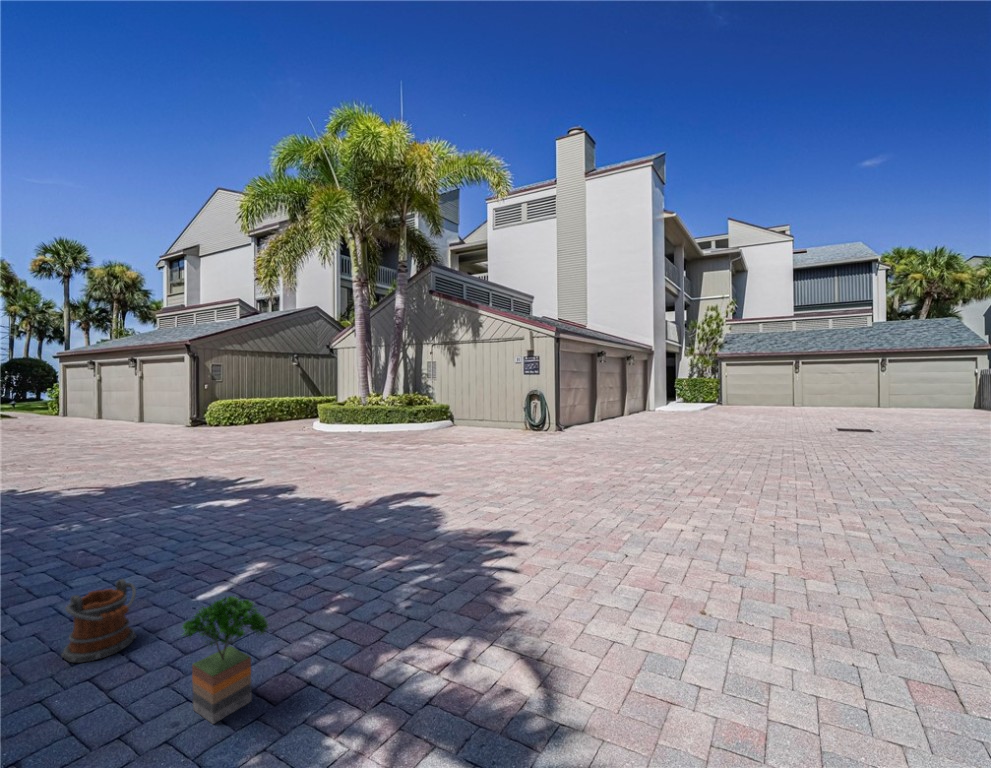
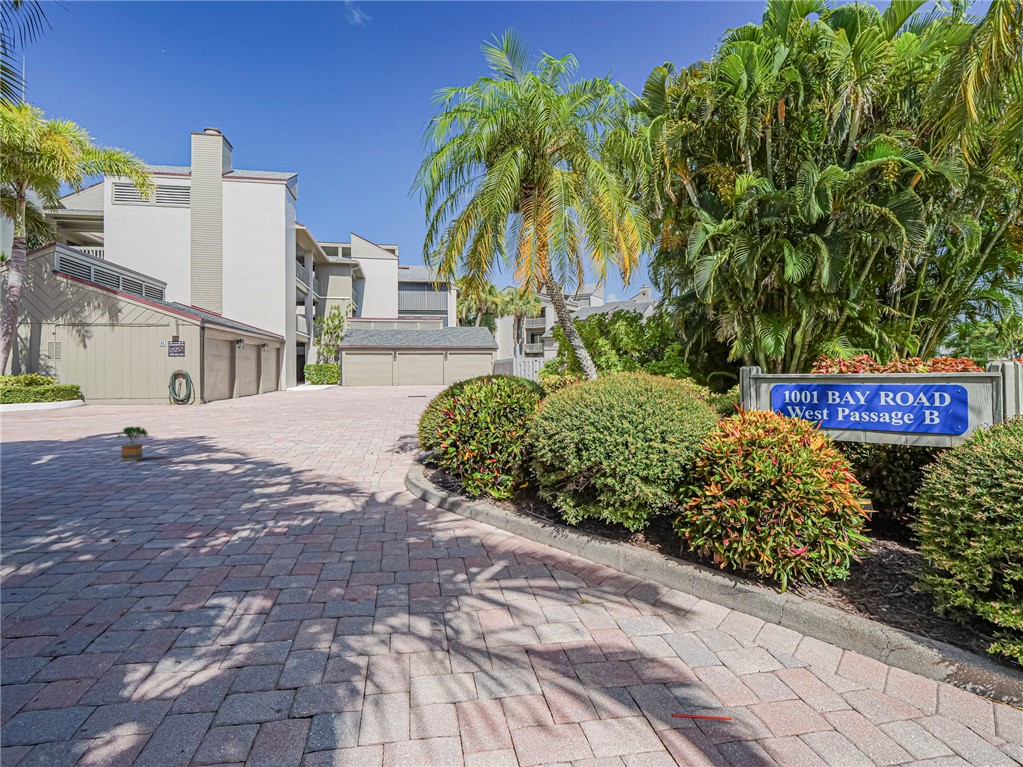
bucket: present [61,579,136,663] -> none [23,437,56,465]

